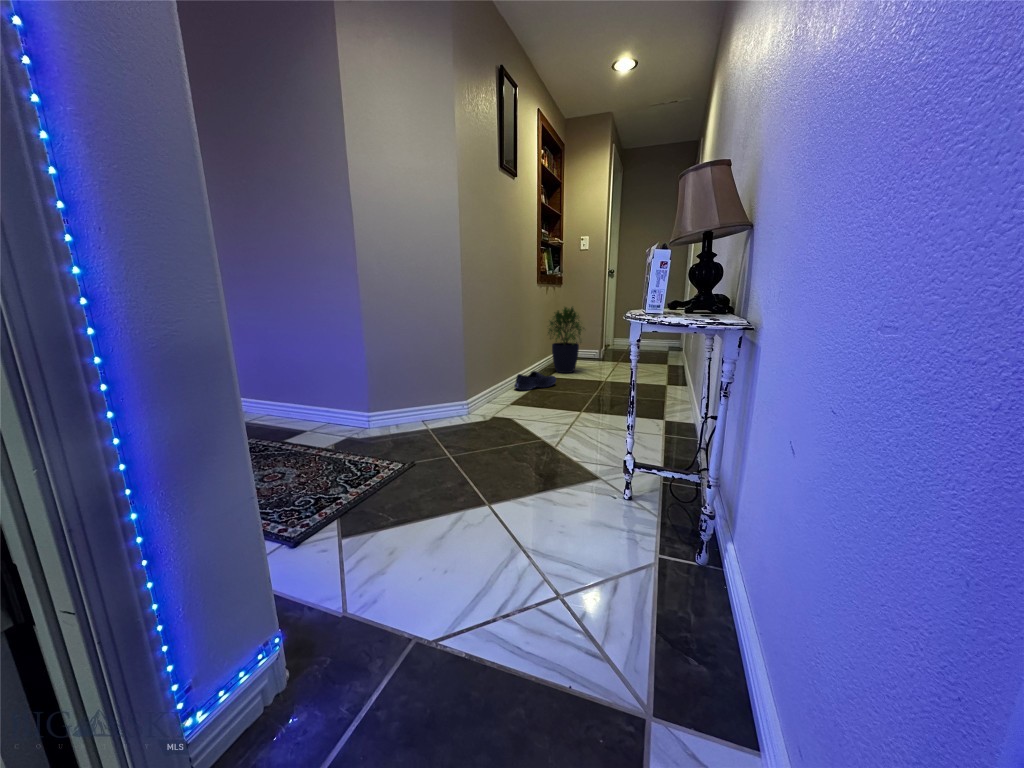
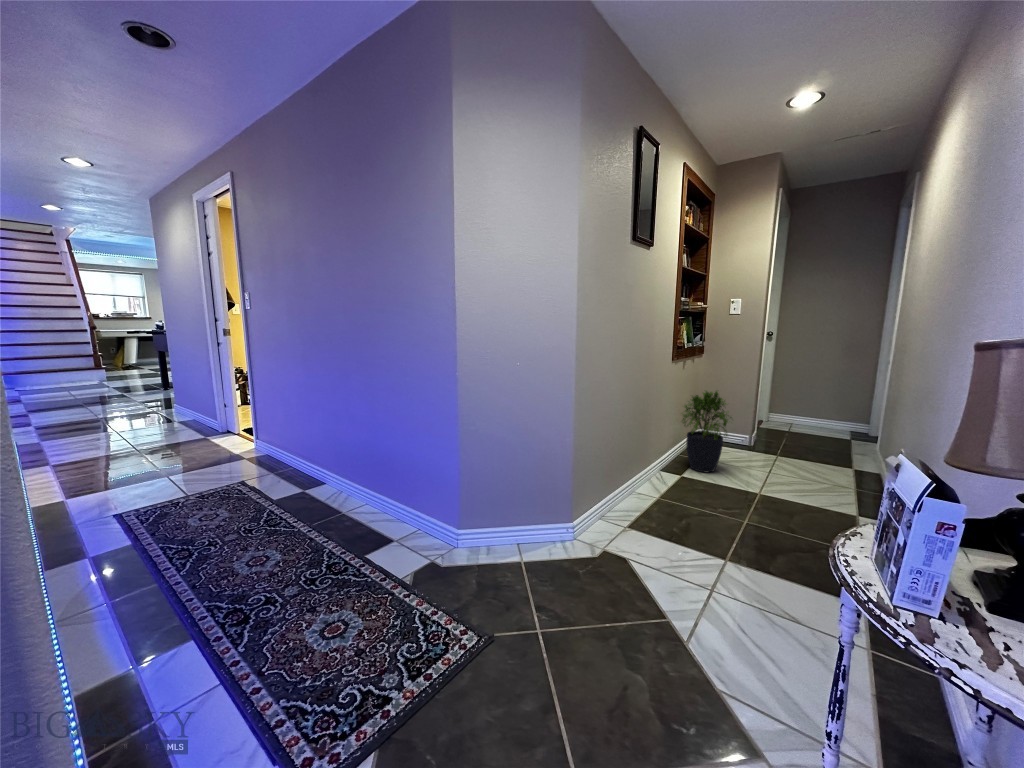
shoe: present [514,371,556,390] -> none [634,477,691,501]

